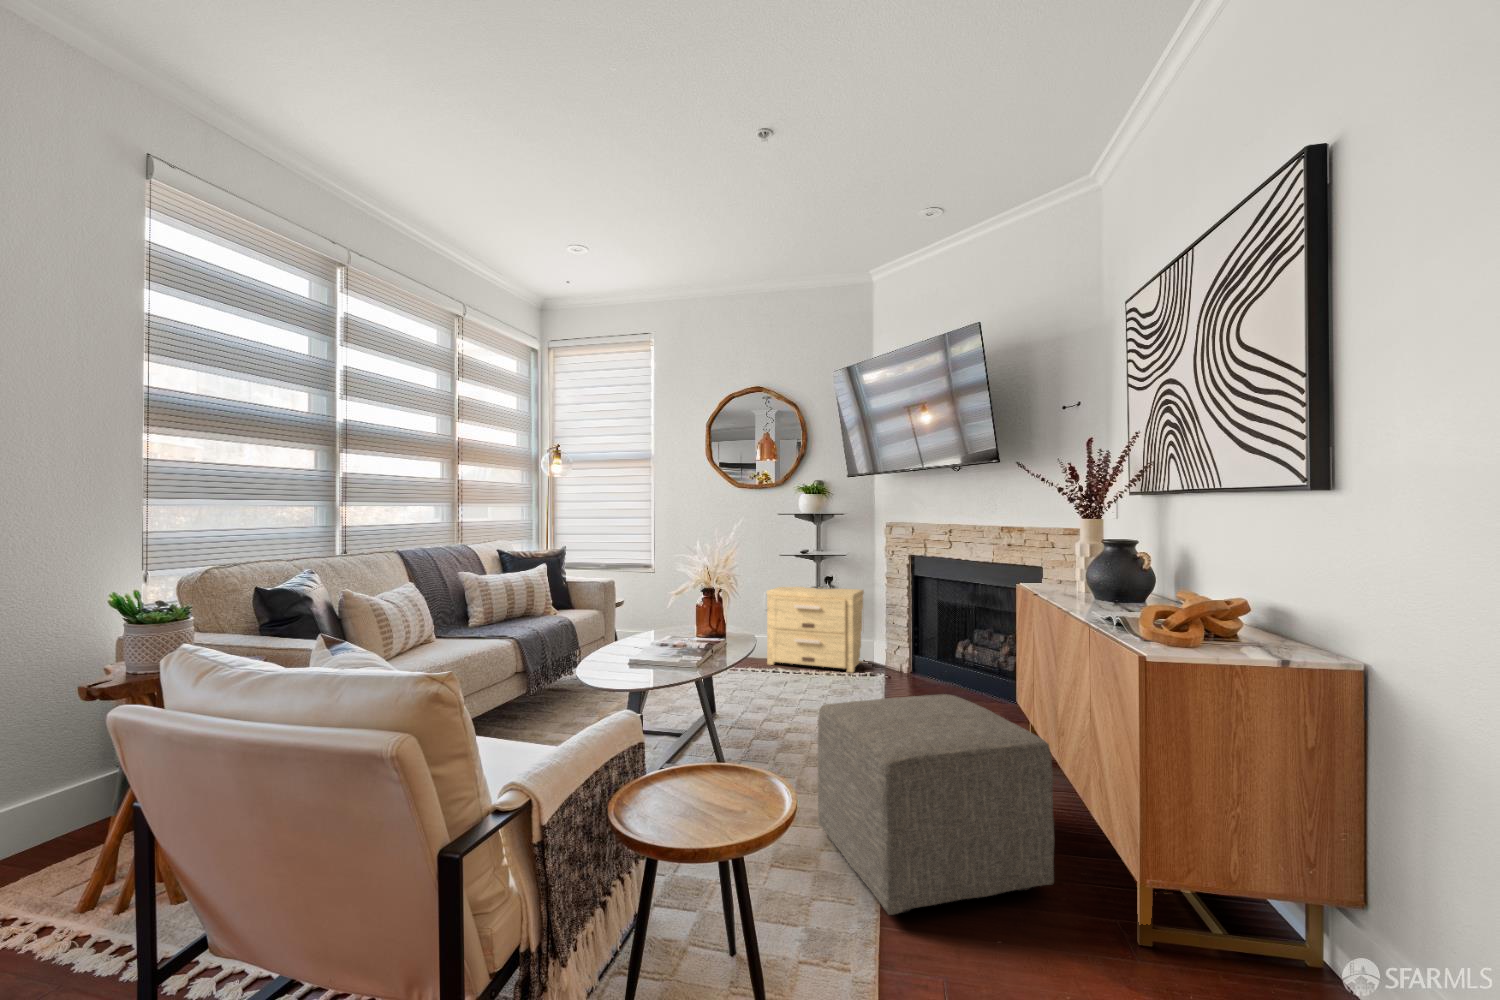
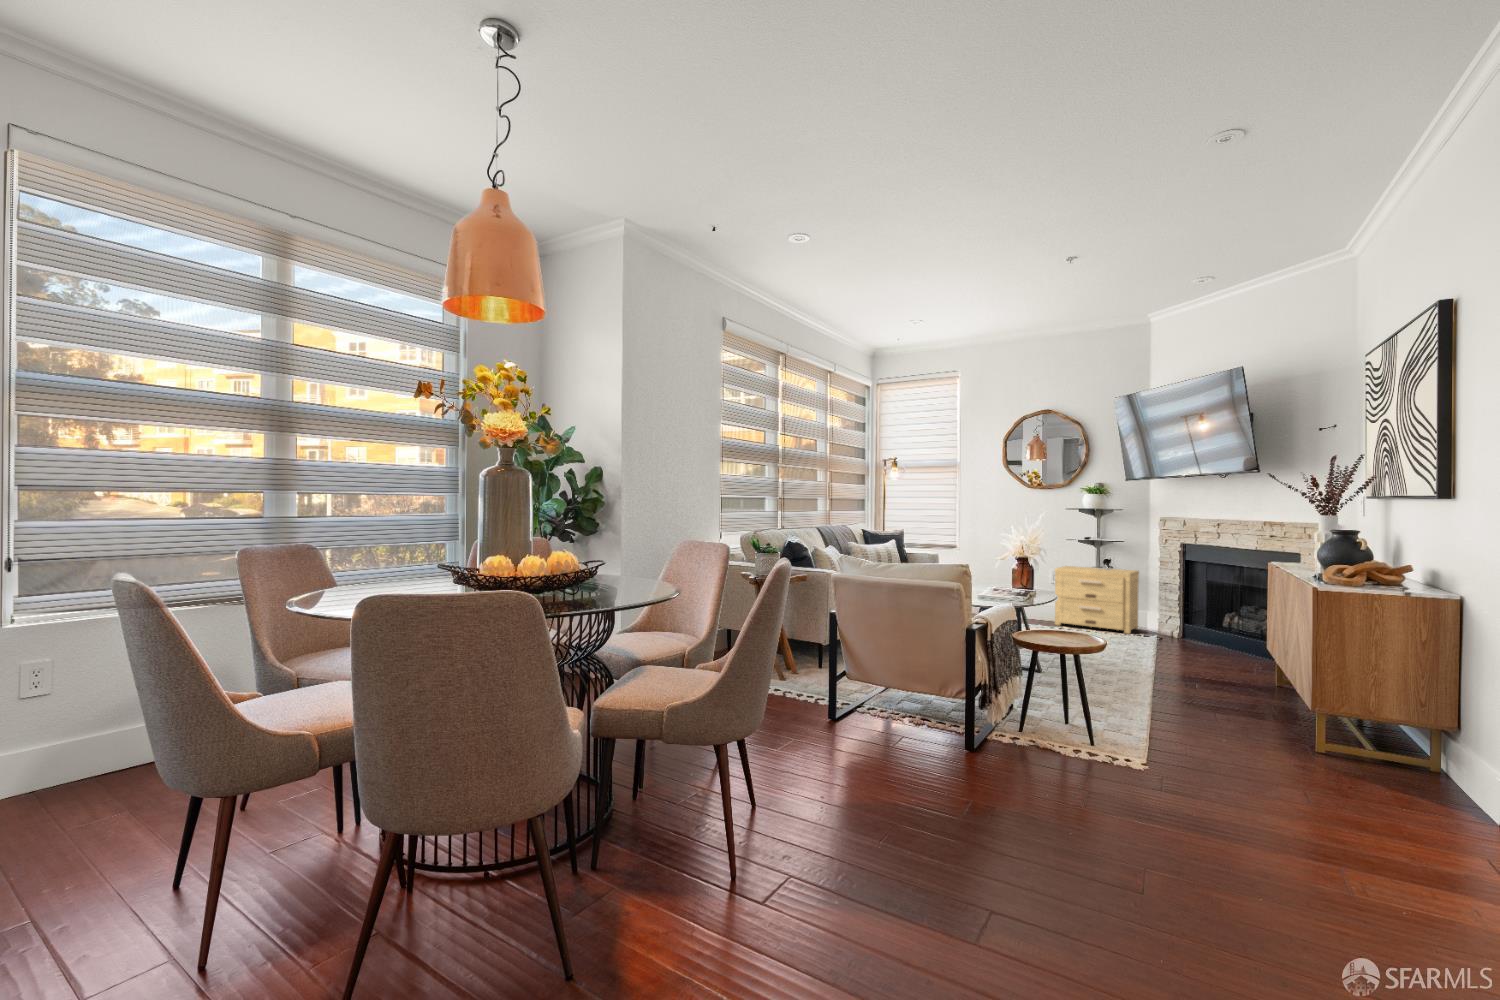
ottoman: present [818,694,1054,915] -> none [1115,622,1265,722]

